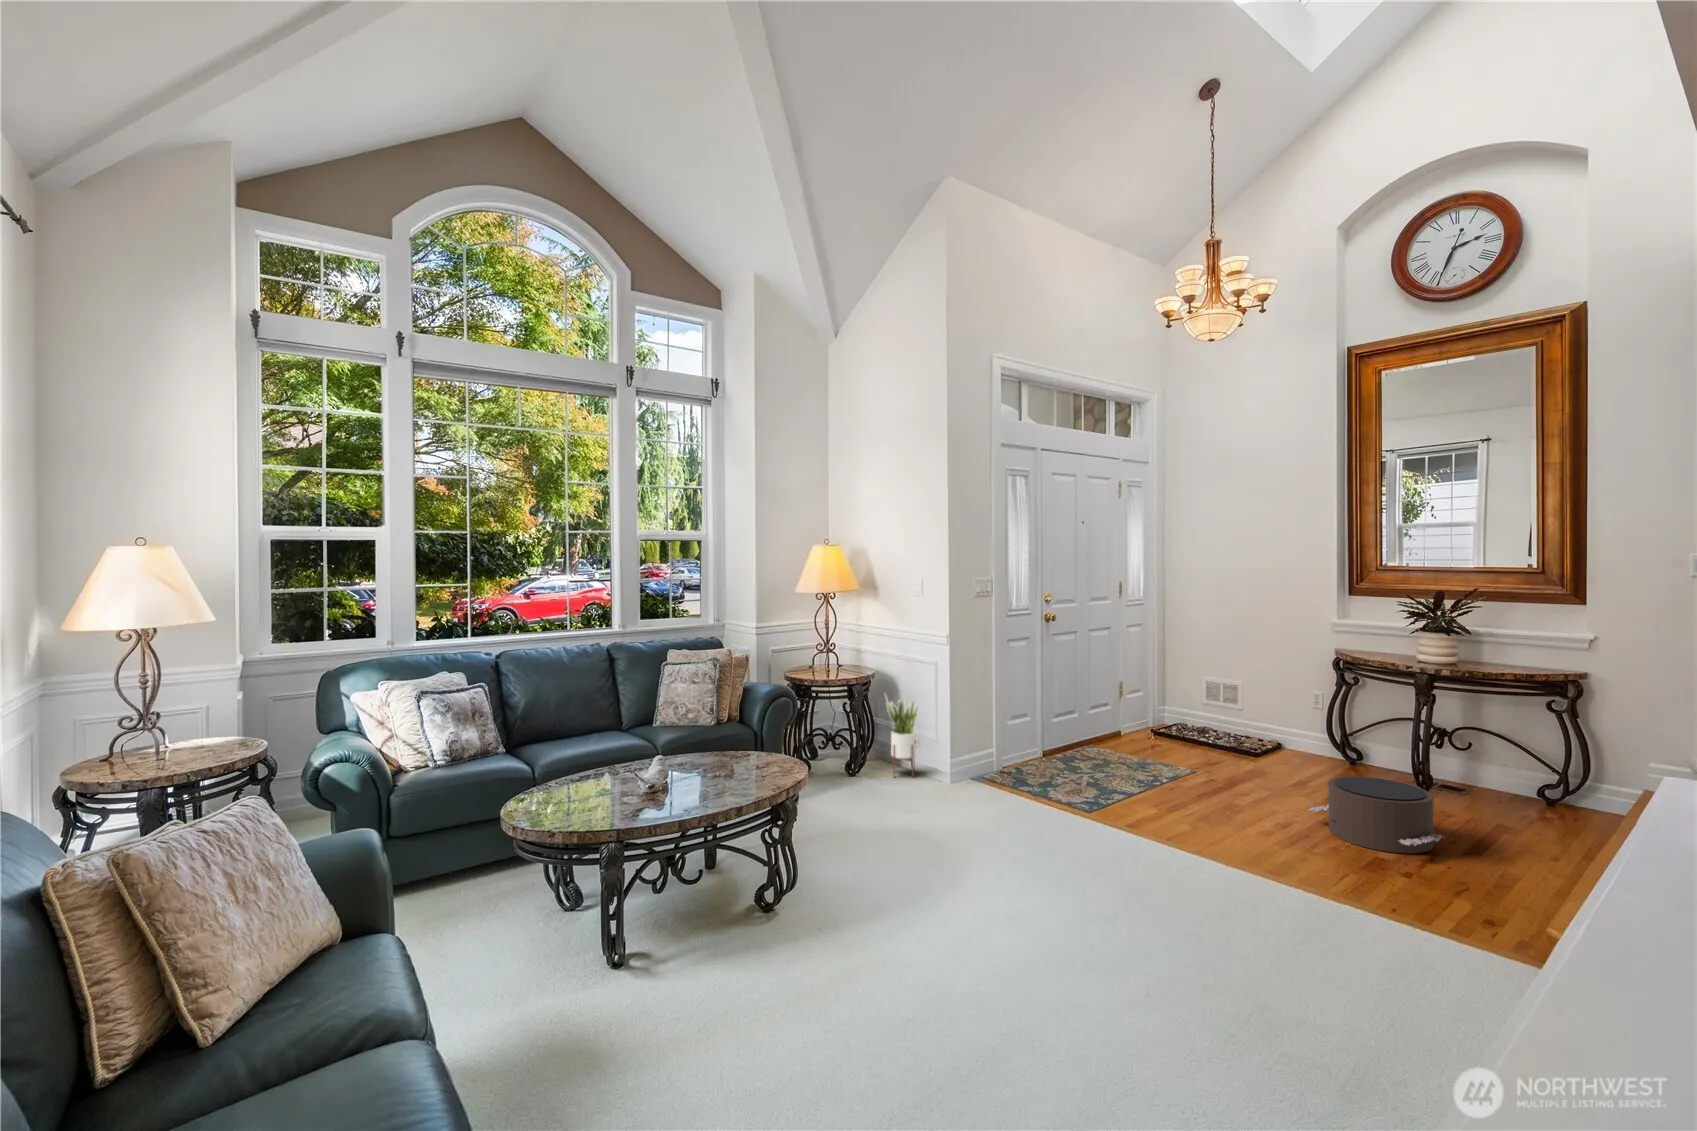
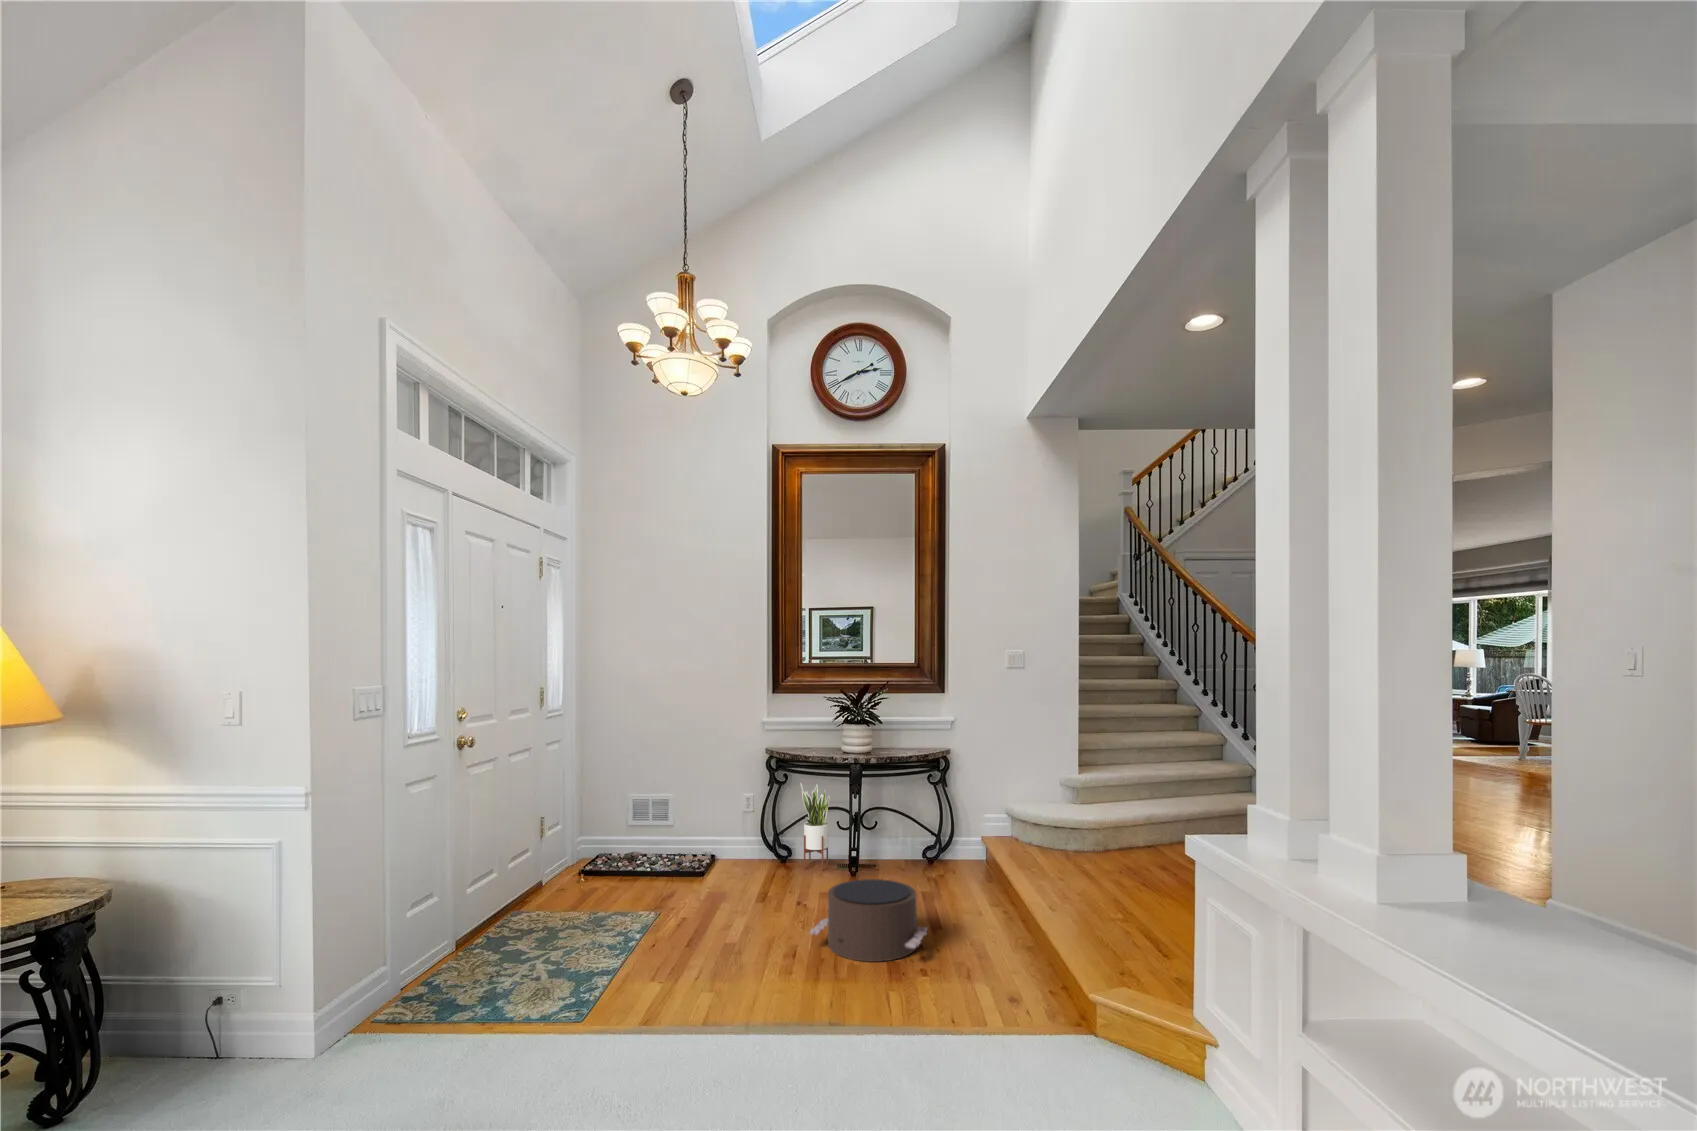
potted plant: present [886,696,918,776] -> present [800,783,830,870]

